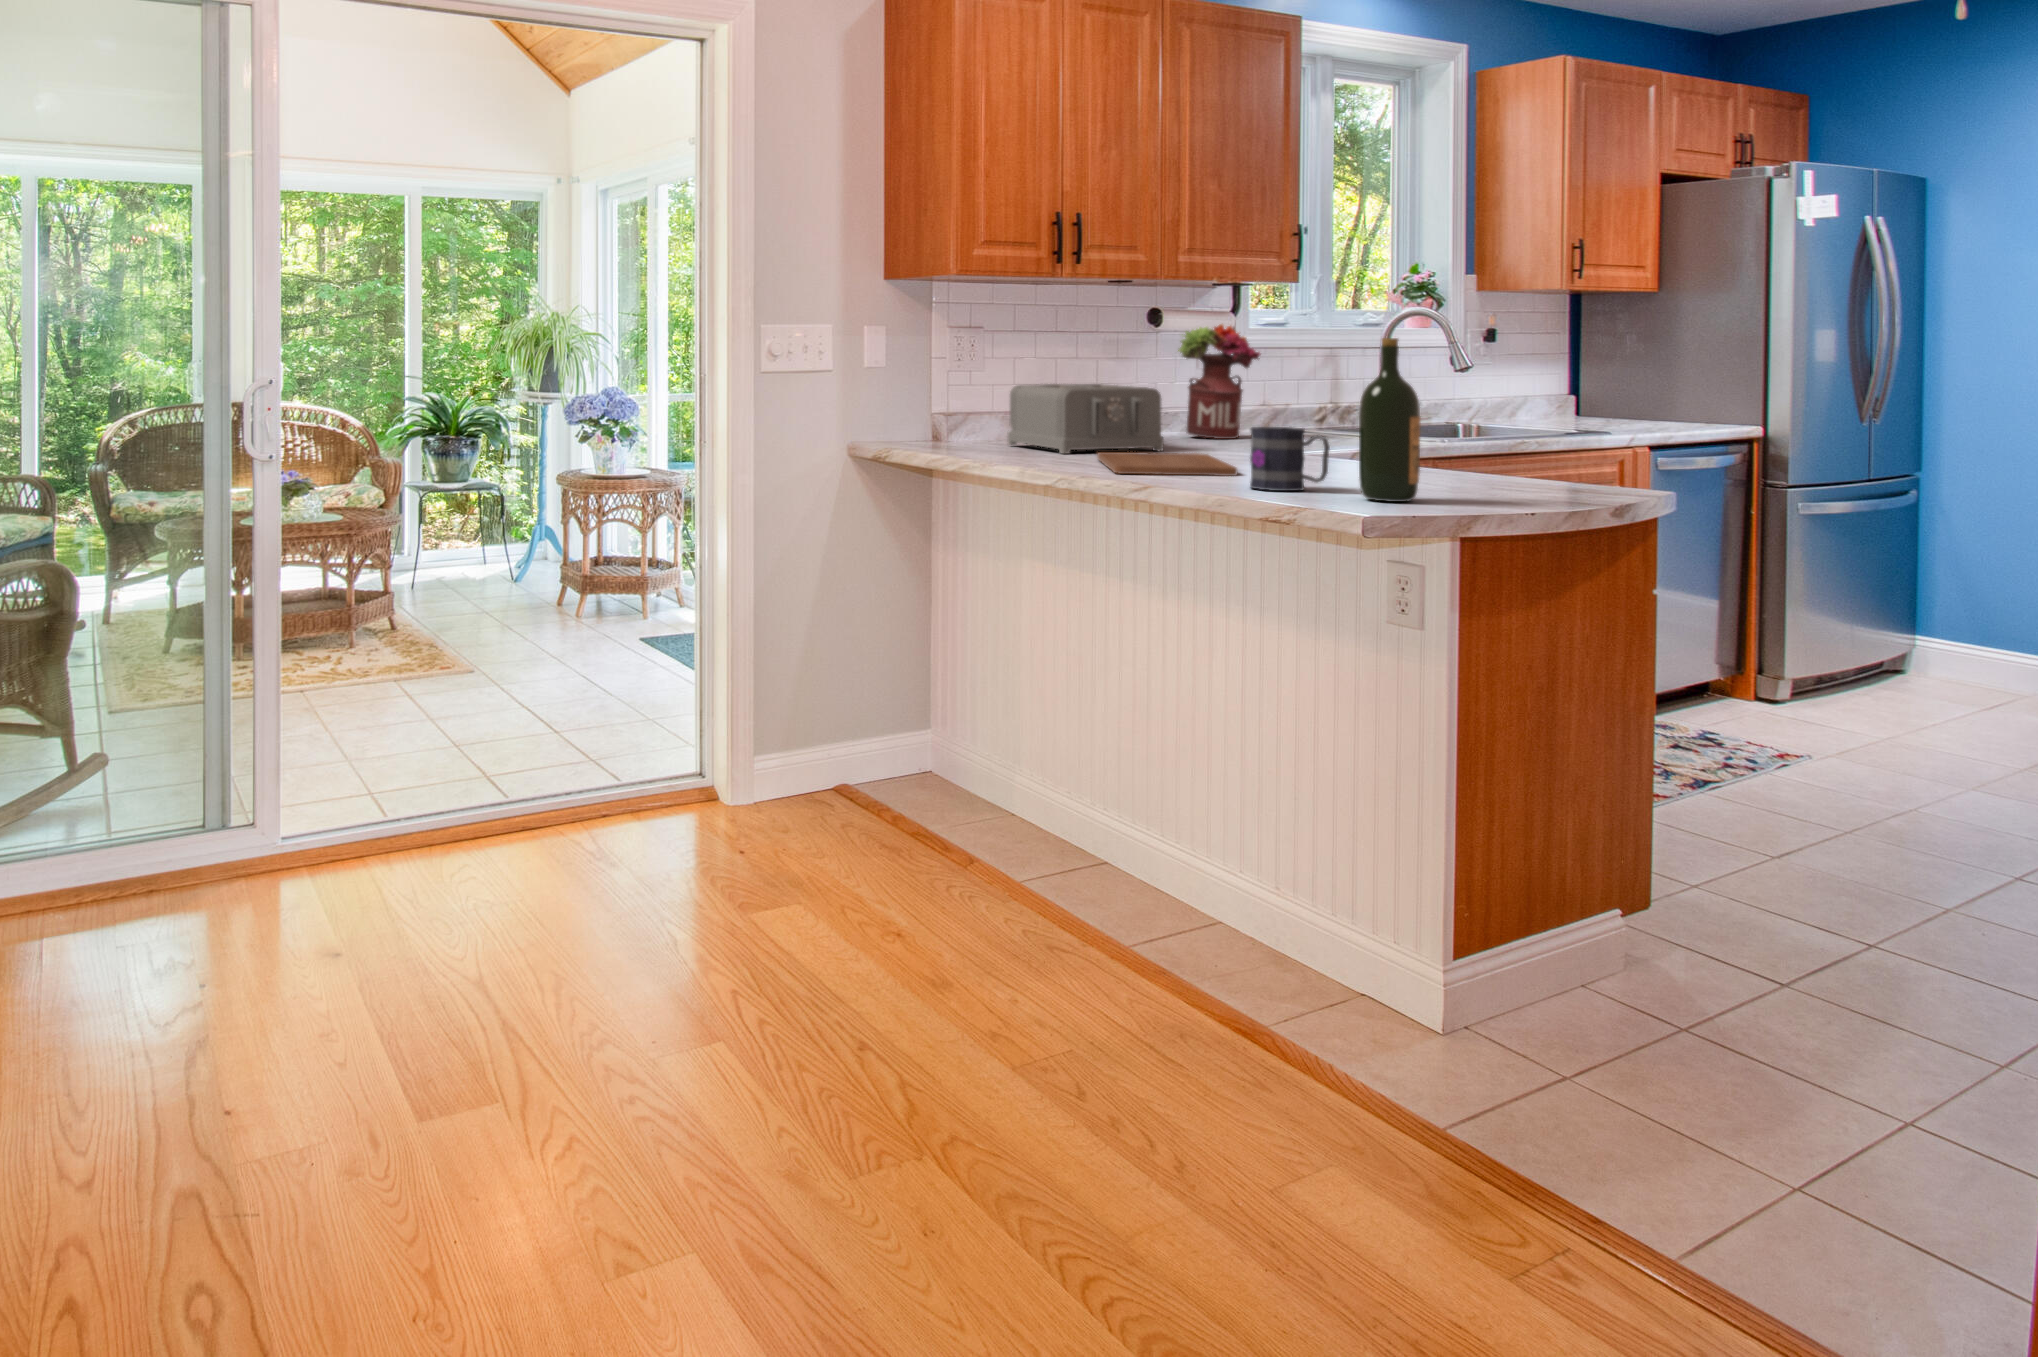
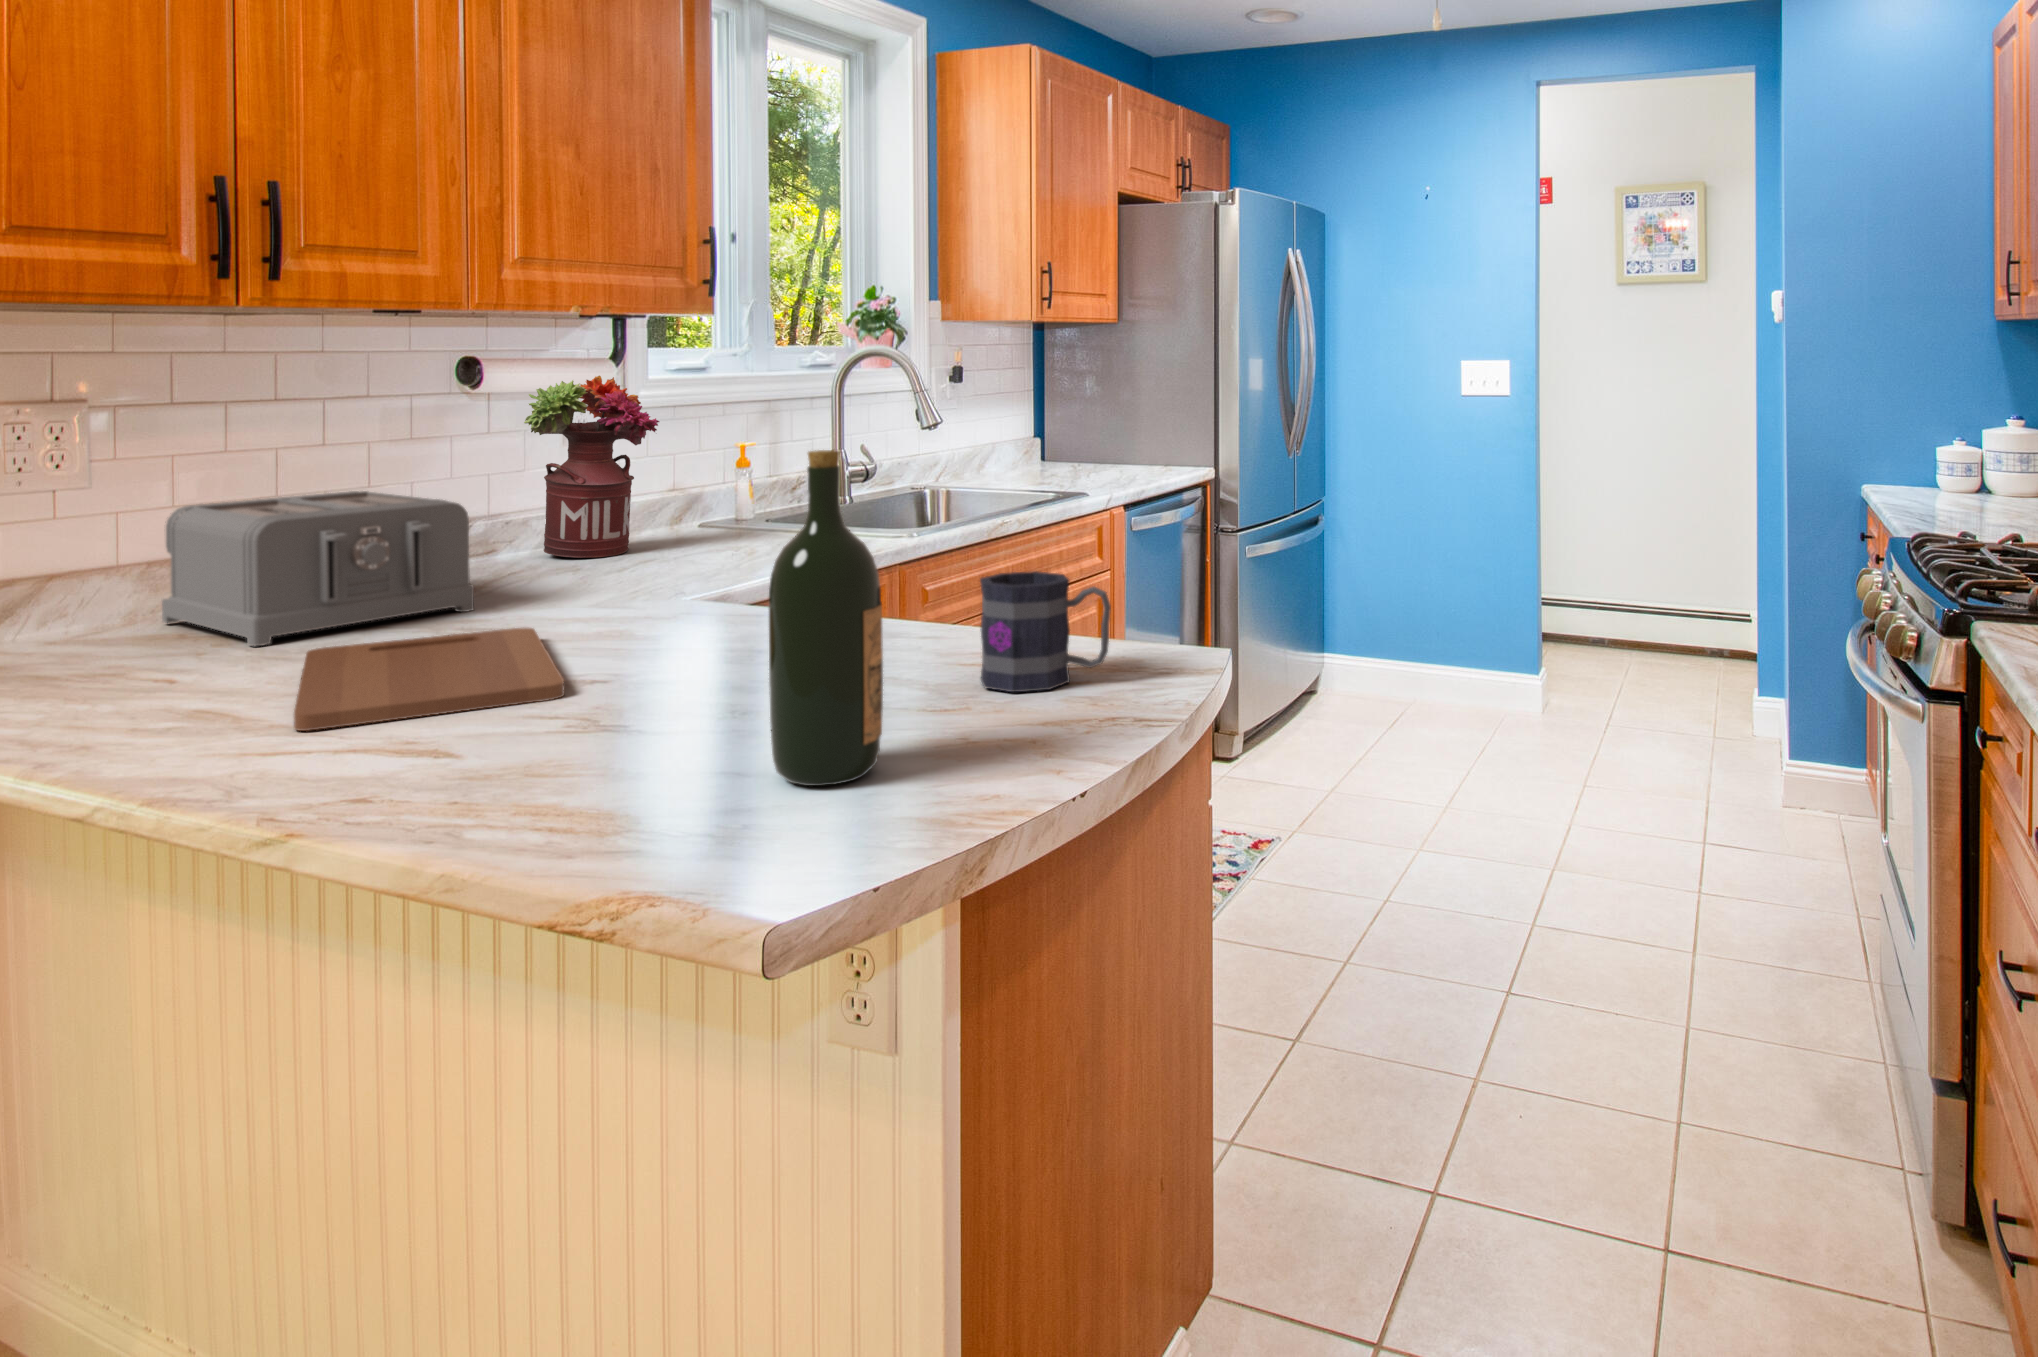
mug: present [1250,427,1330,491] -> present [980,571,1111,692]

